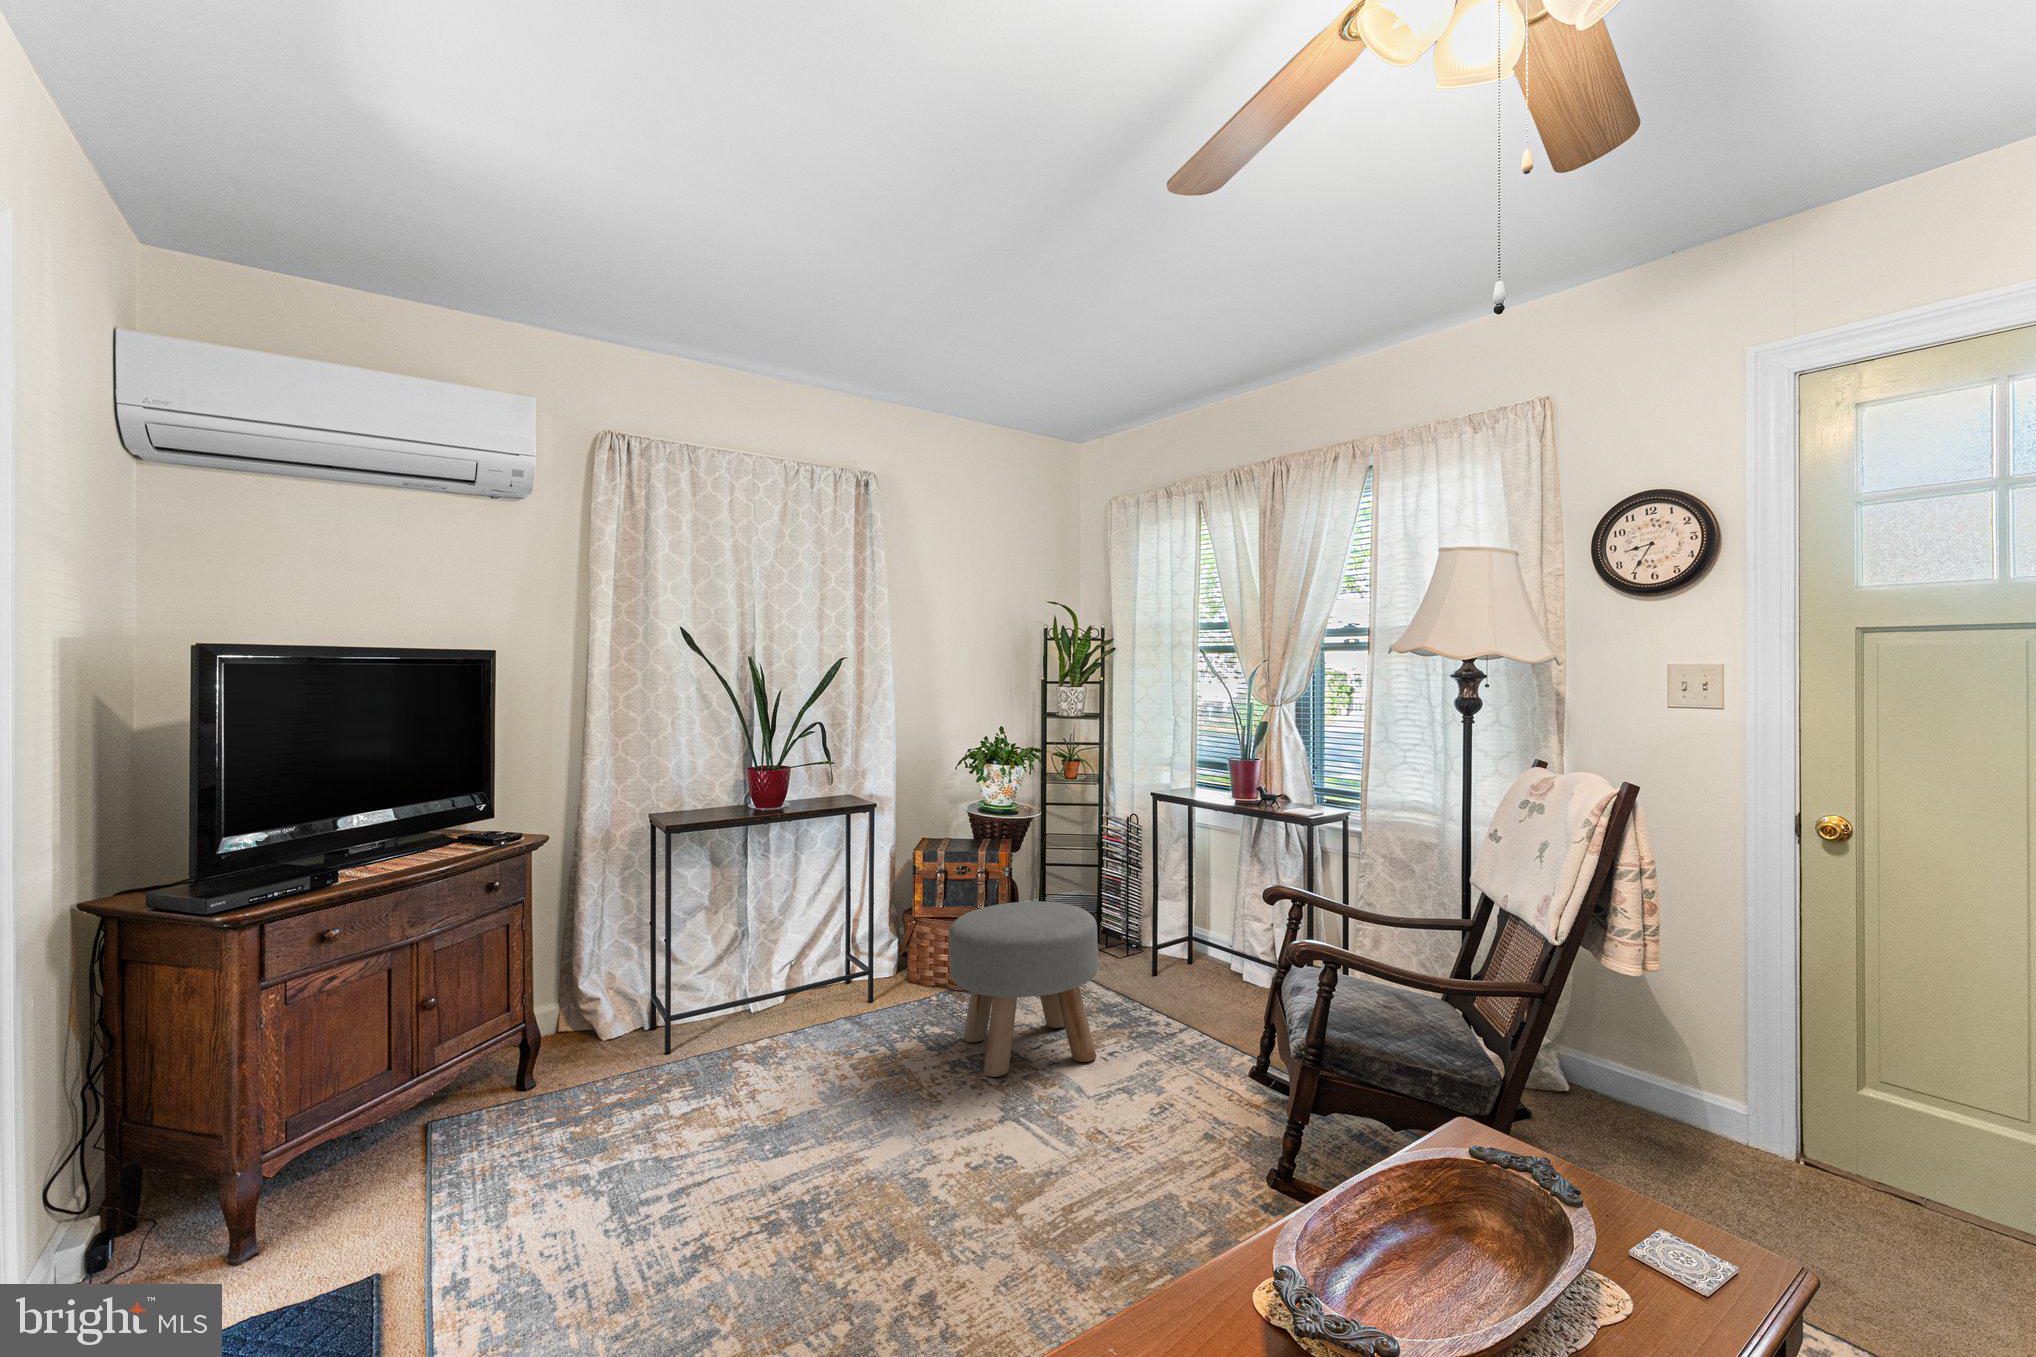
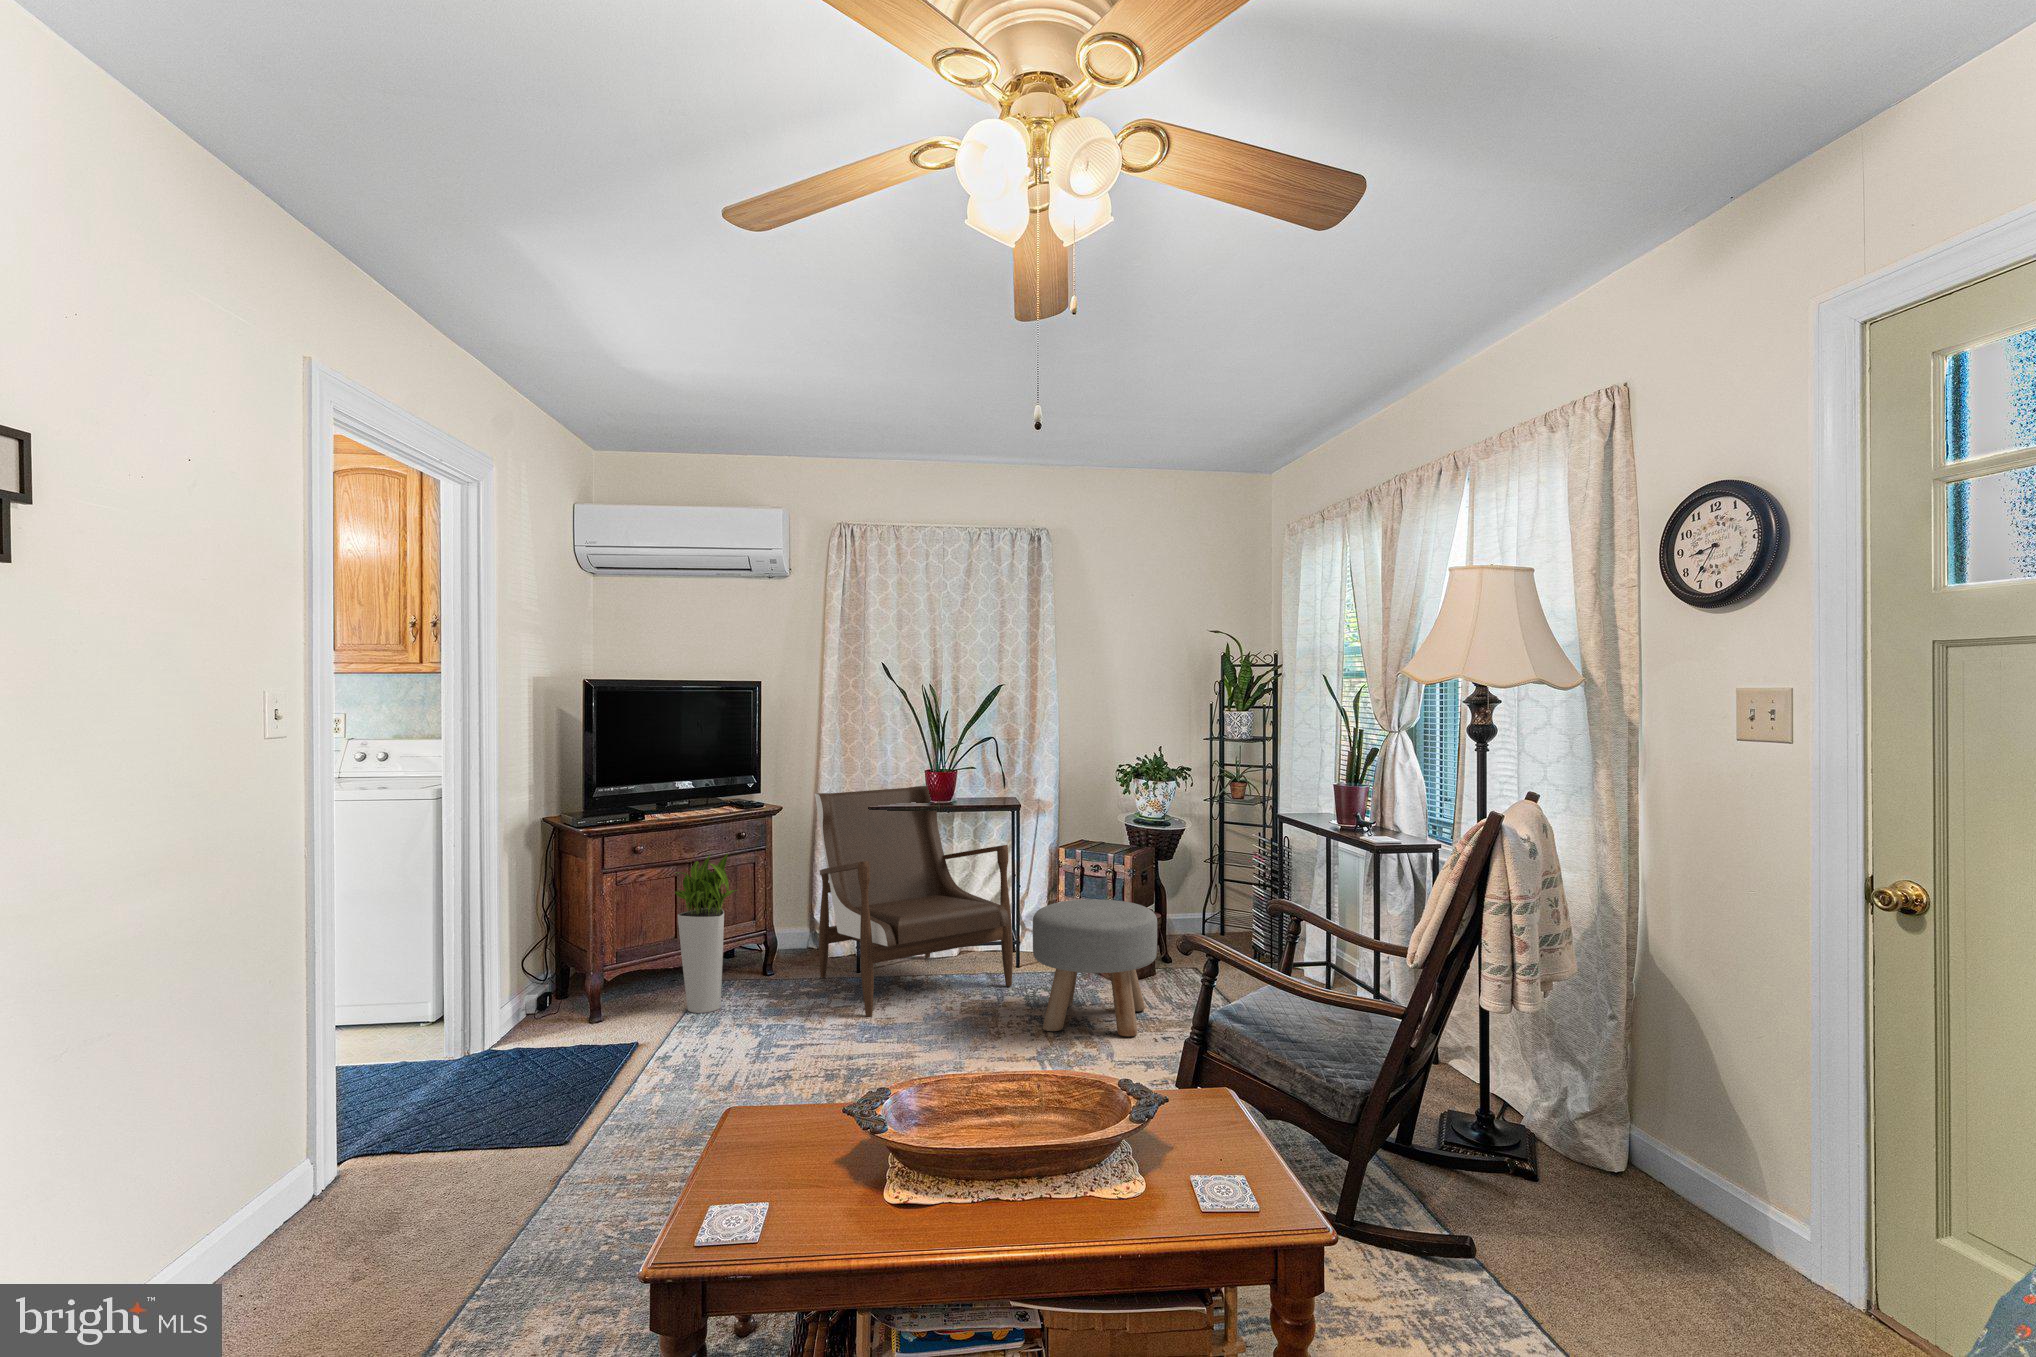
armchair: none [595,793,891,1116] -> present [815,786,1013,1017]
planter: none [397,919,514,1181] -> present [675,854,736,1013]

